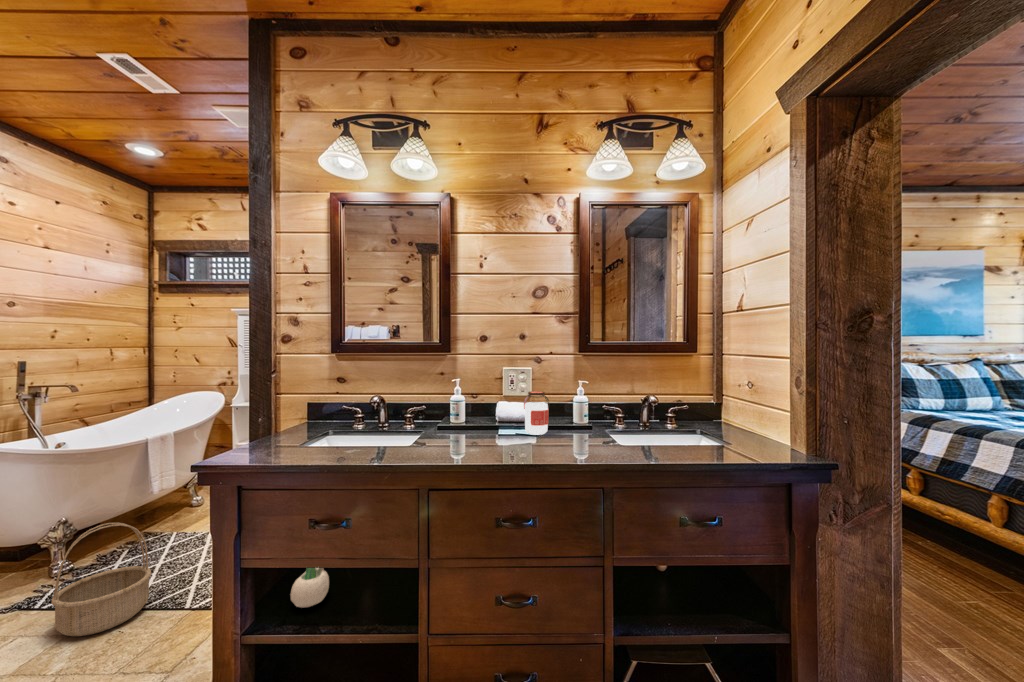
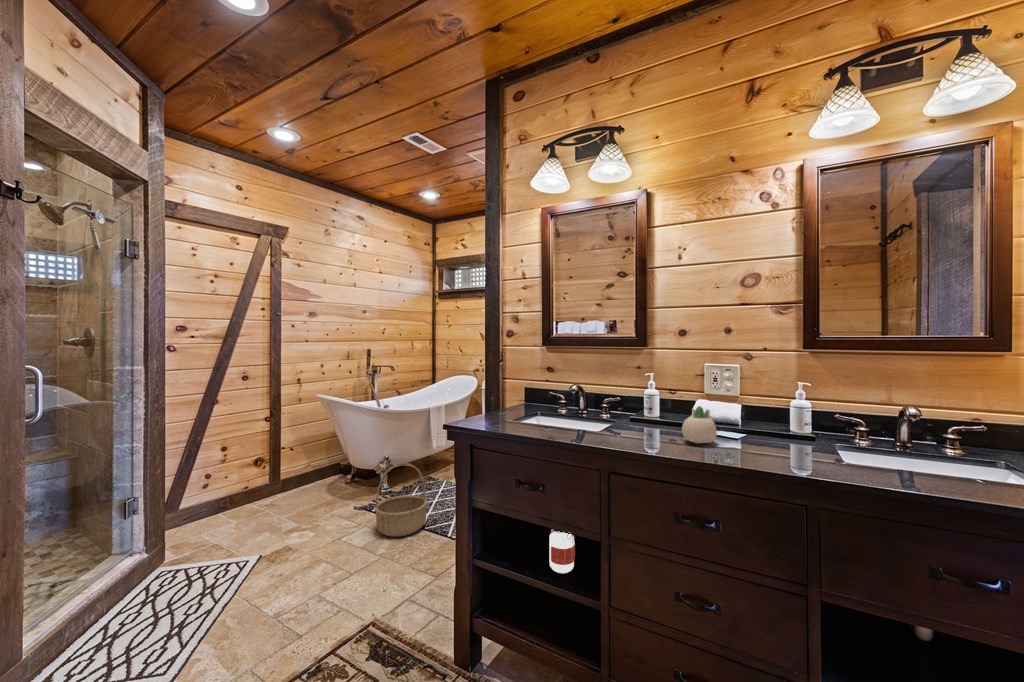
jar: present [524,391,549,435] -> present [549,529,575,573]
succulent planter: present [291,568,329,607] -> present [682,406,717,443]

